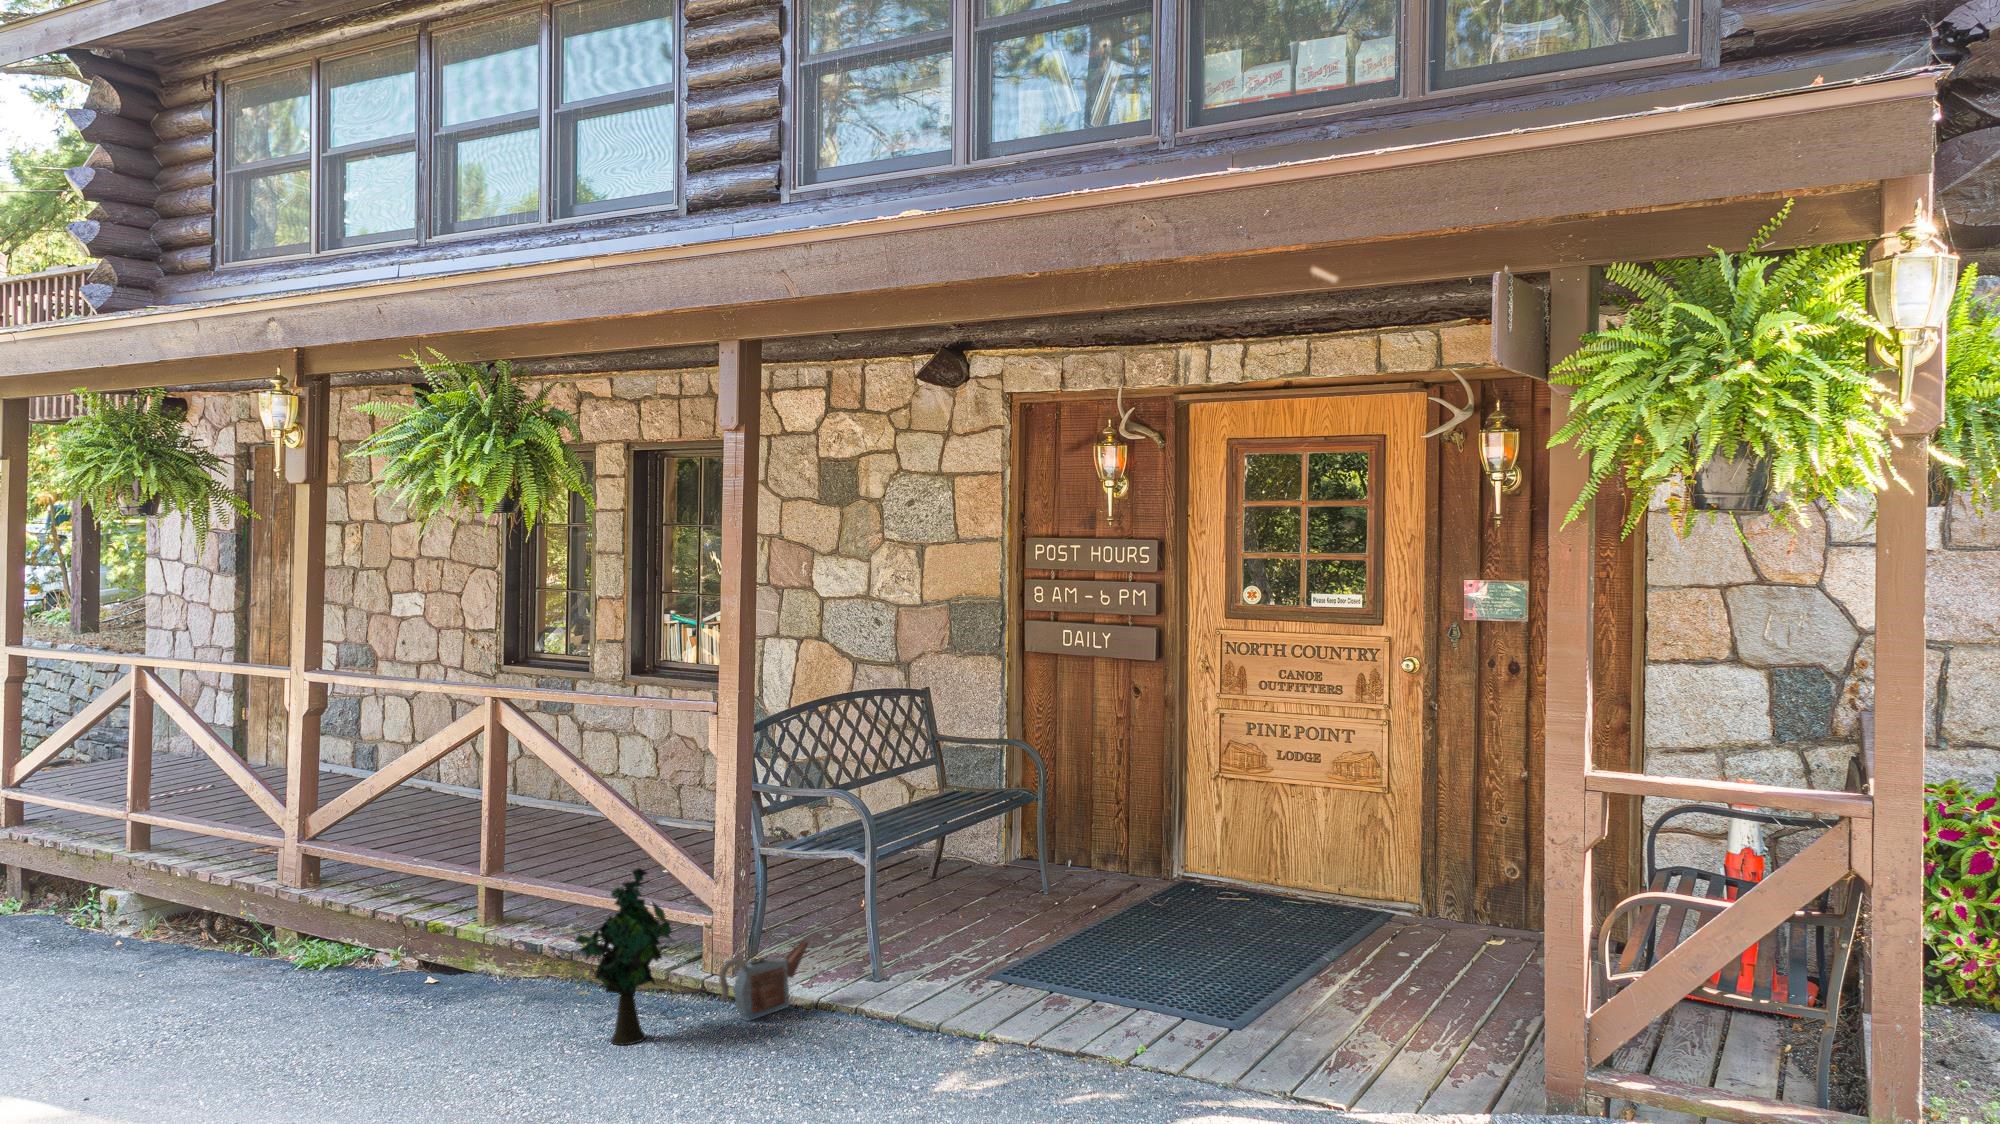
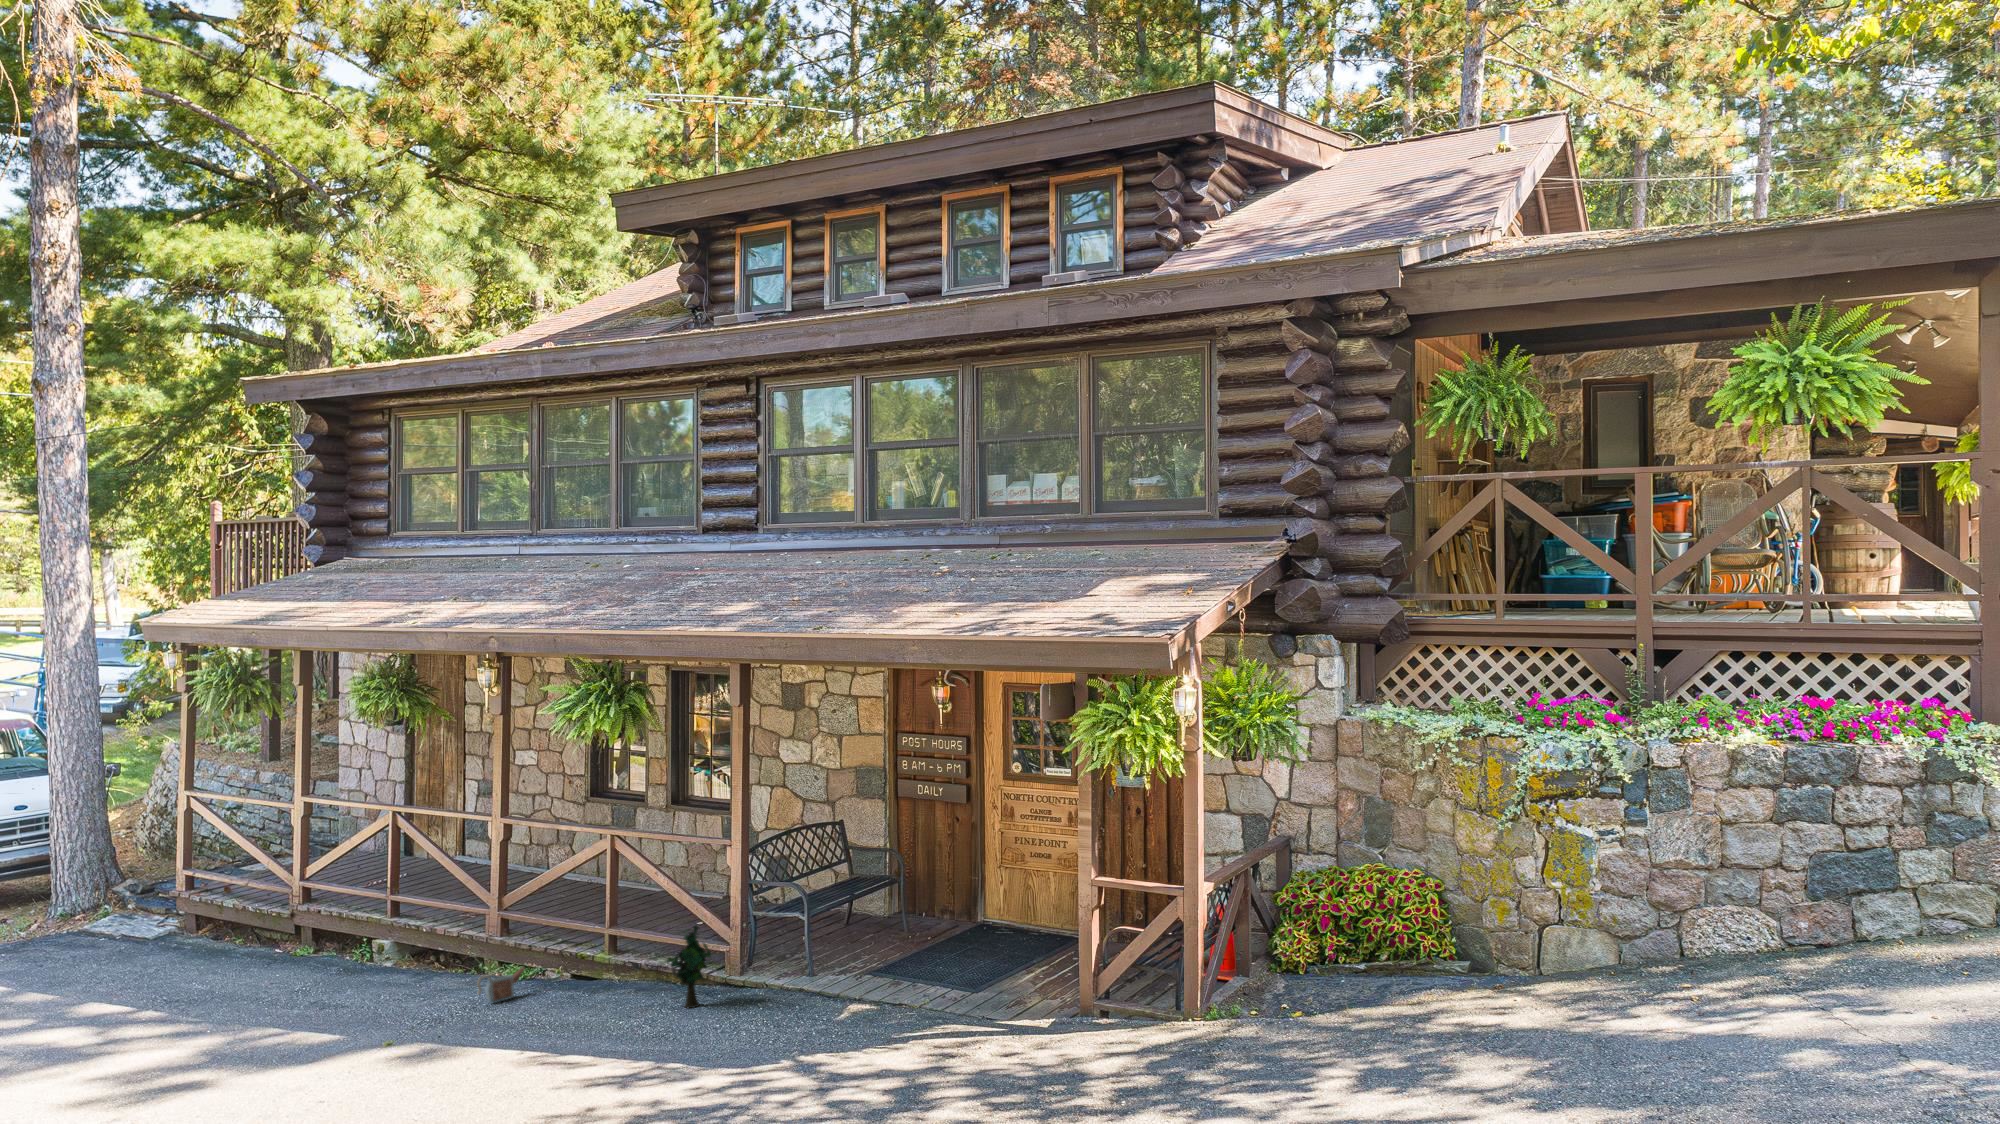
watering can: present [719,941,809,1021] -> present [477,967,525,1004]

